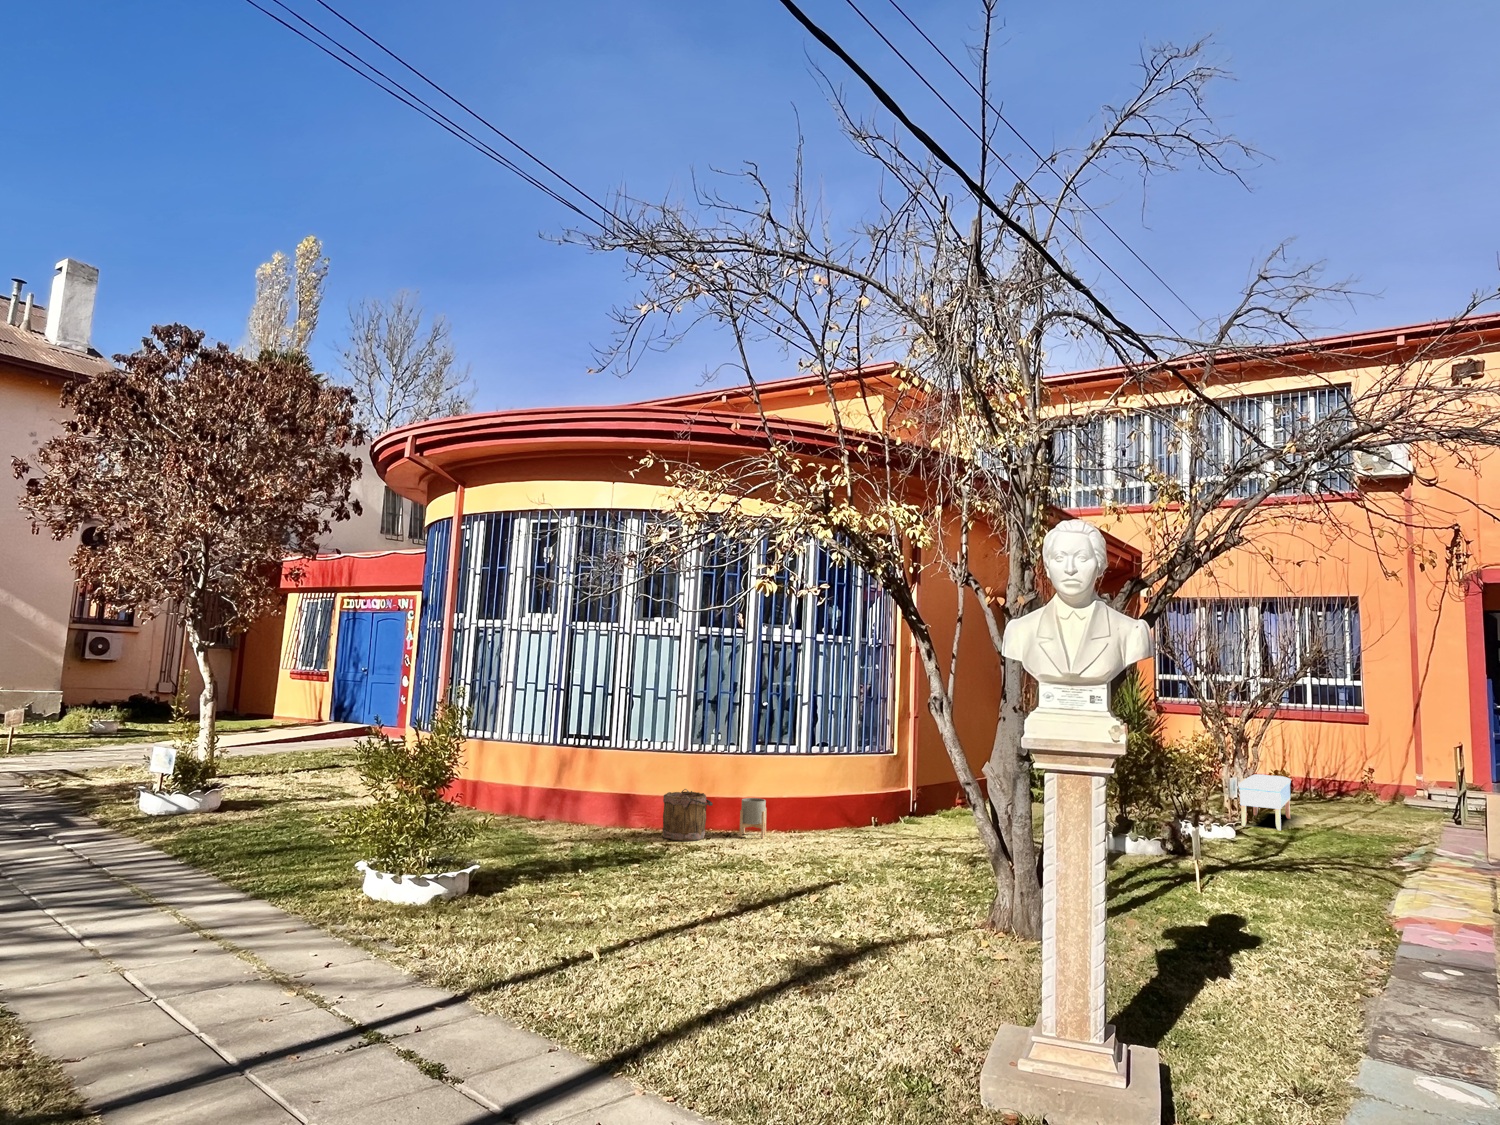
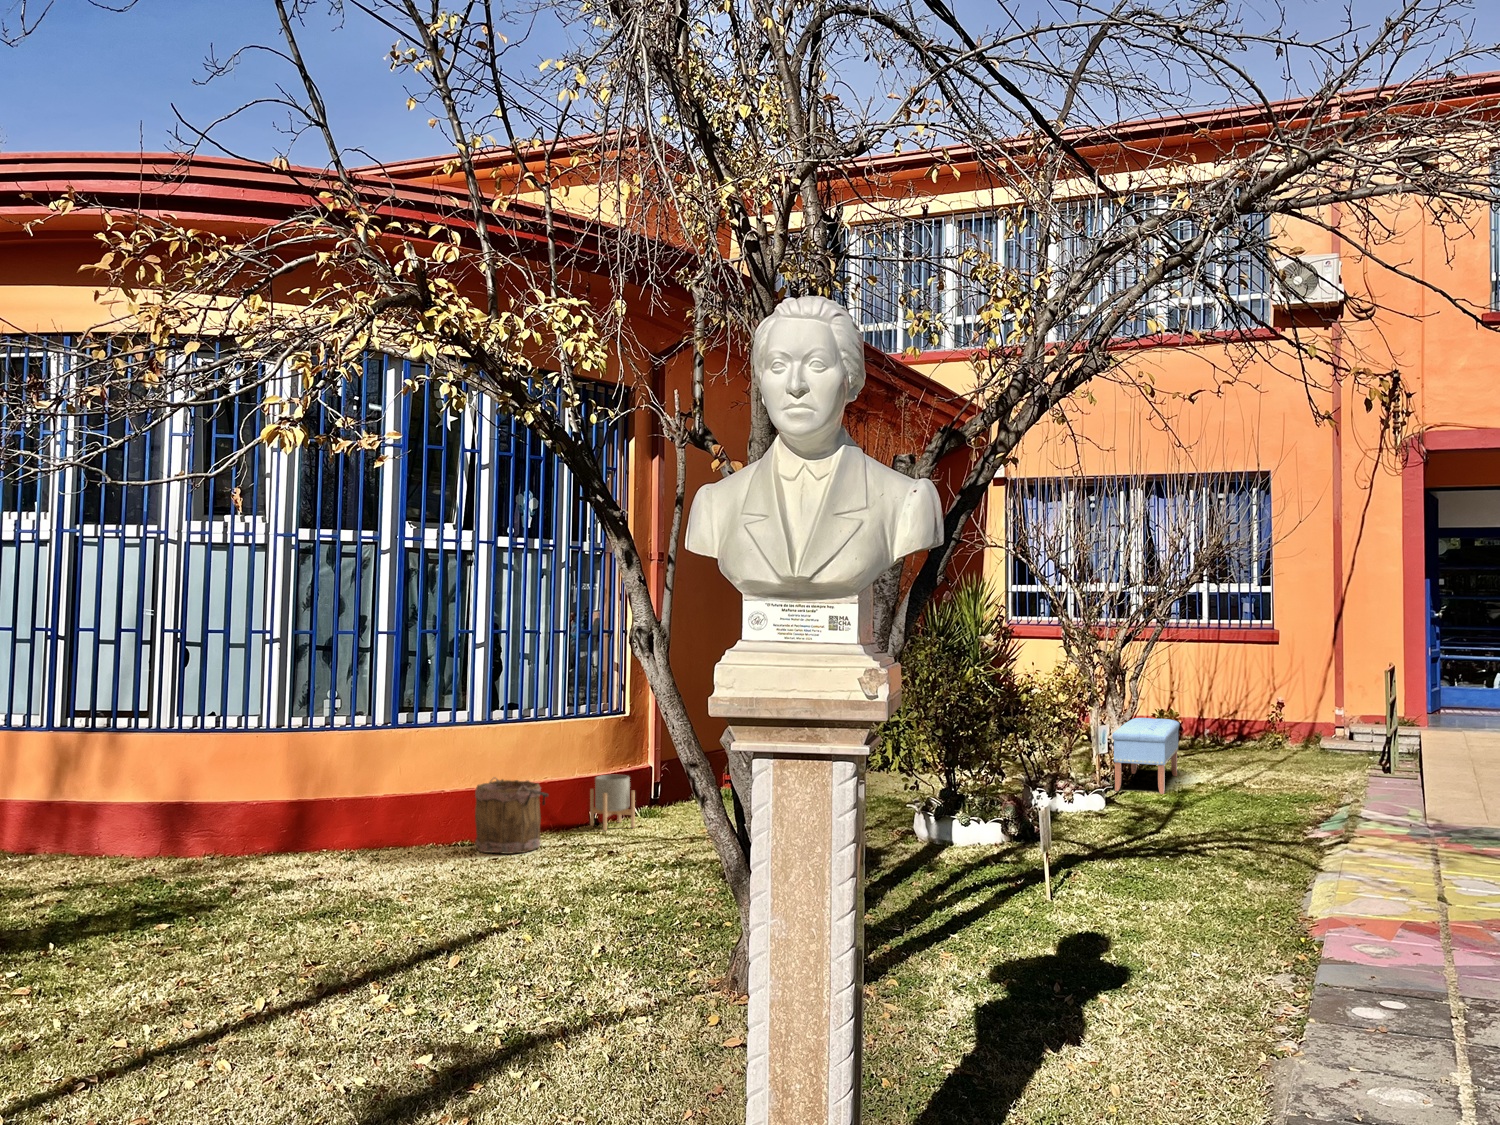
bucket: present [662,789,713,841] -> present [475,778,548,854]
planter: present [739,798,767,838] -> present [590,775,635,831]

